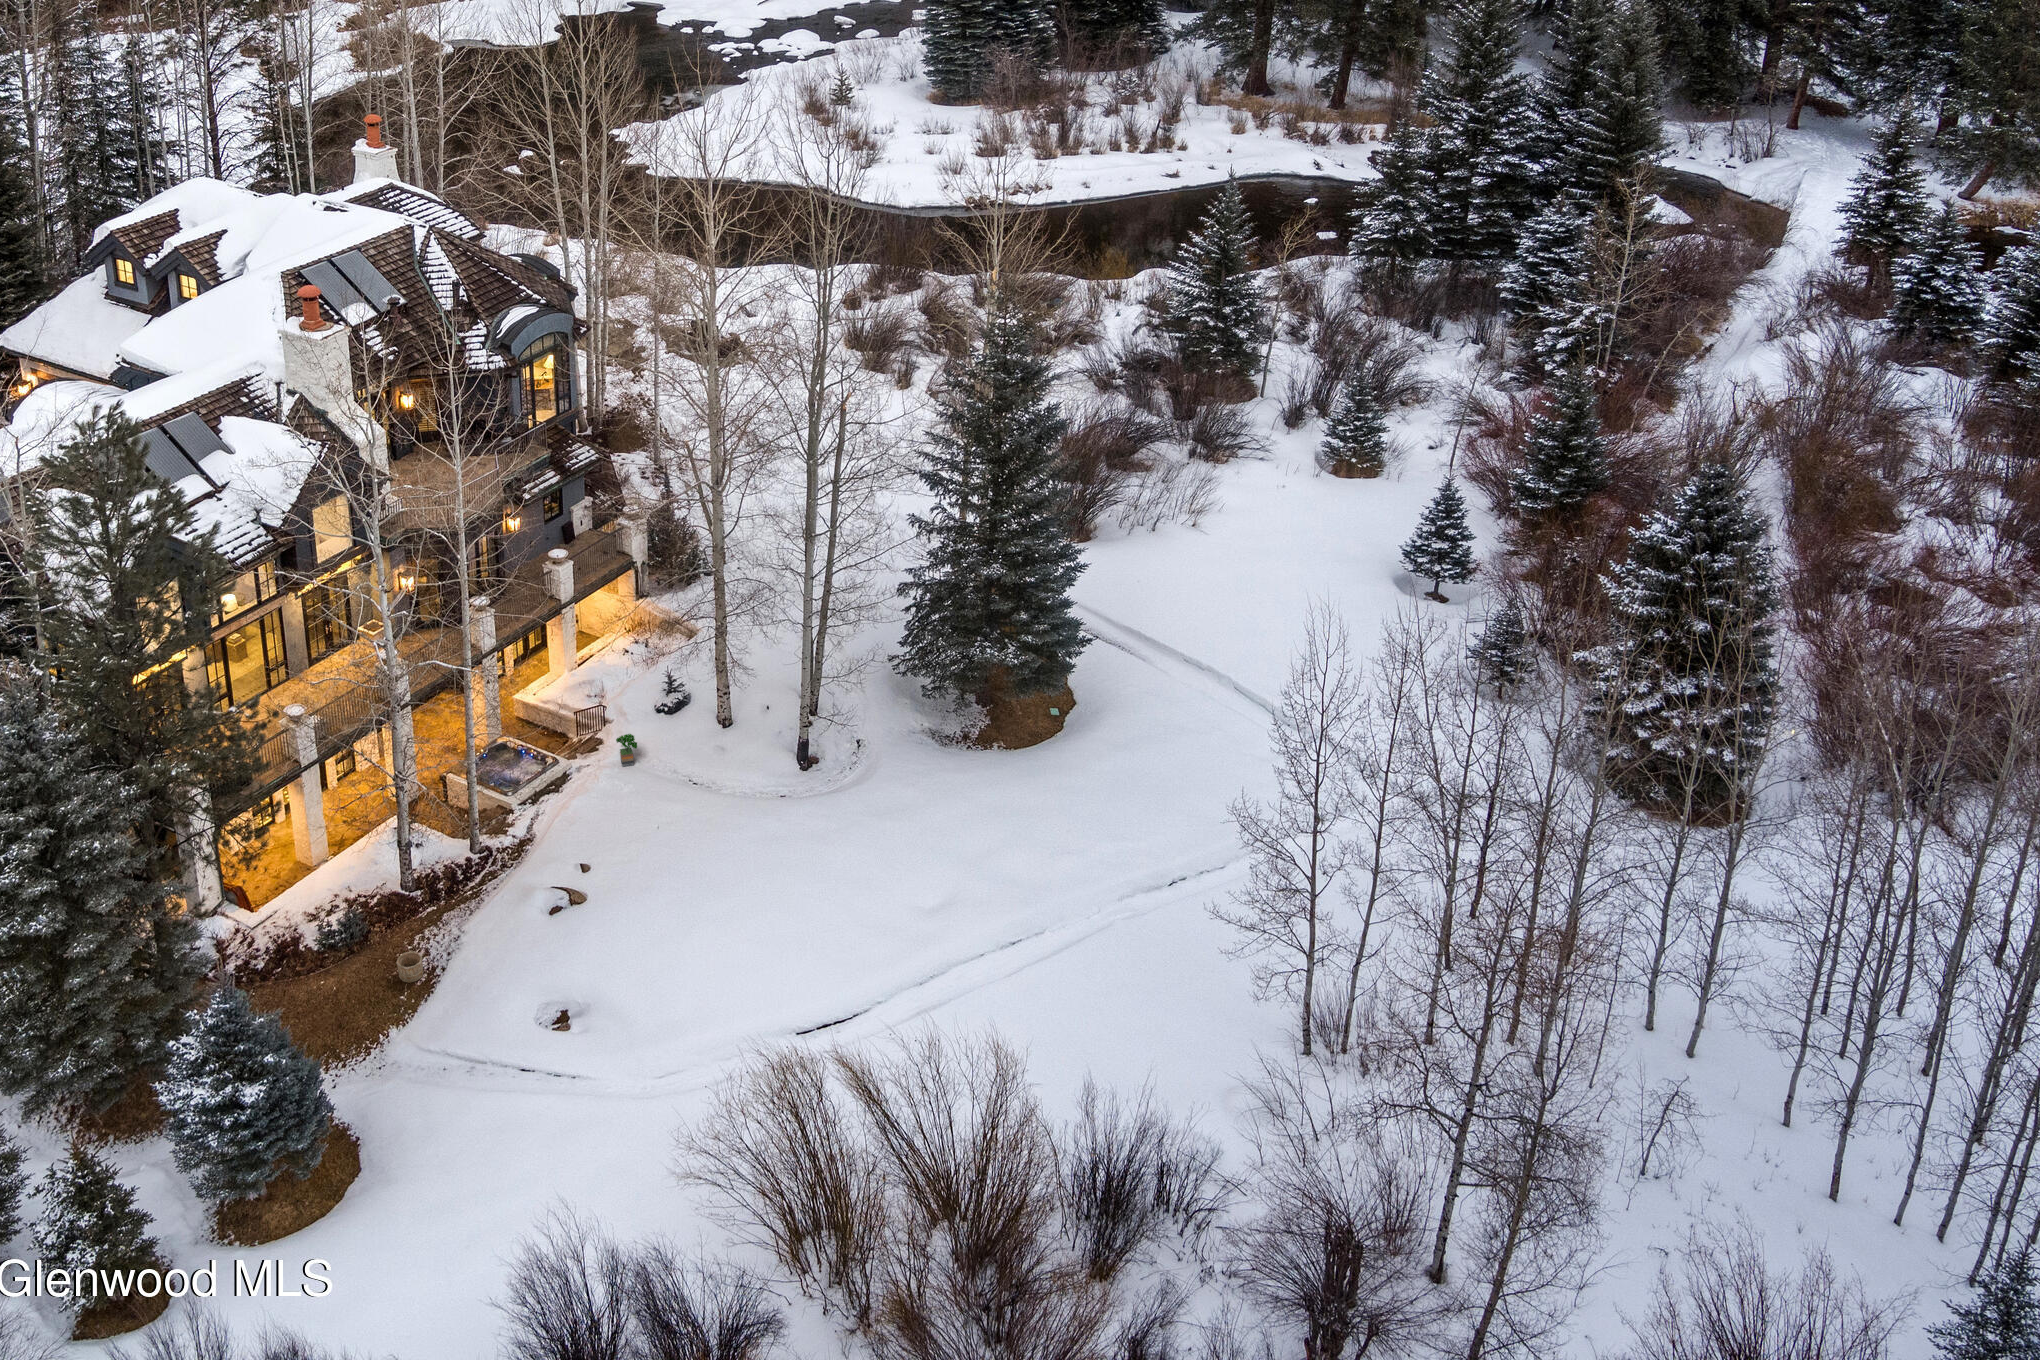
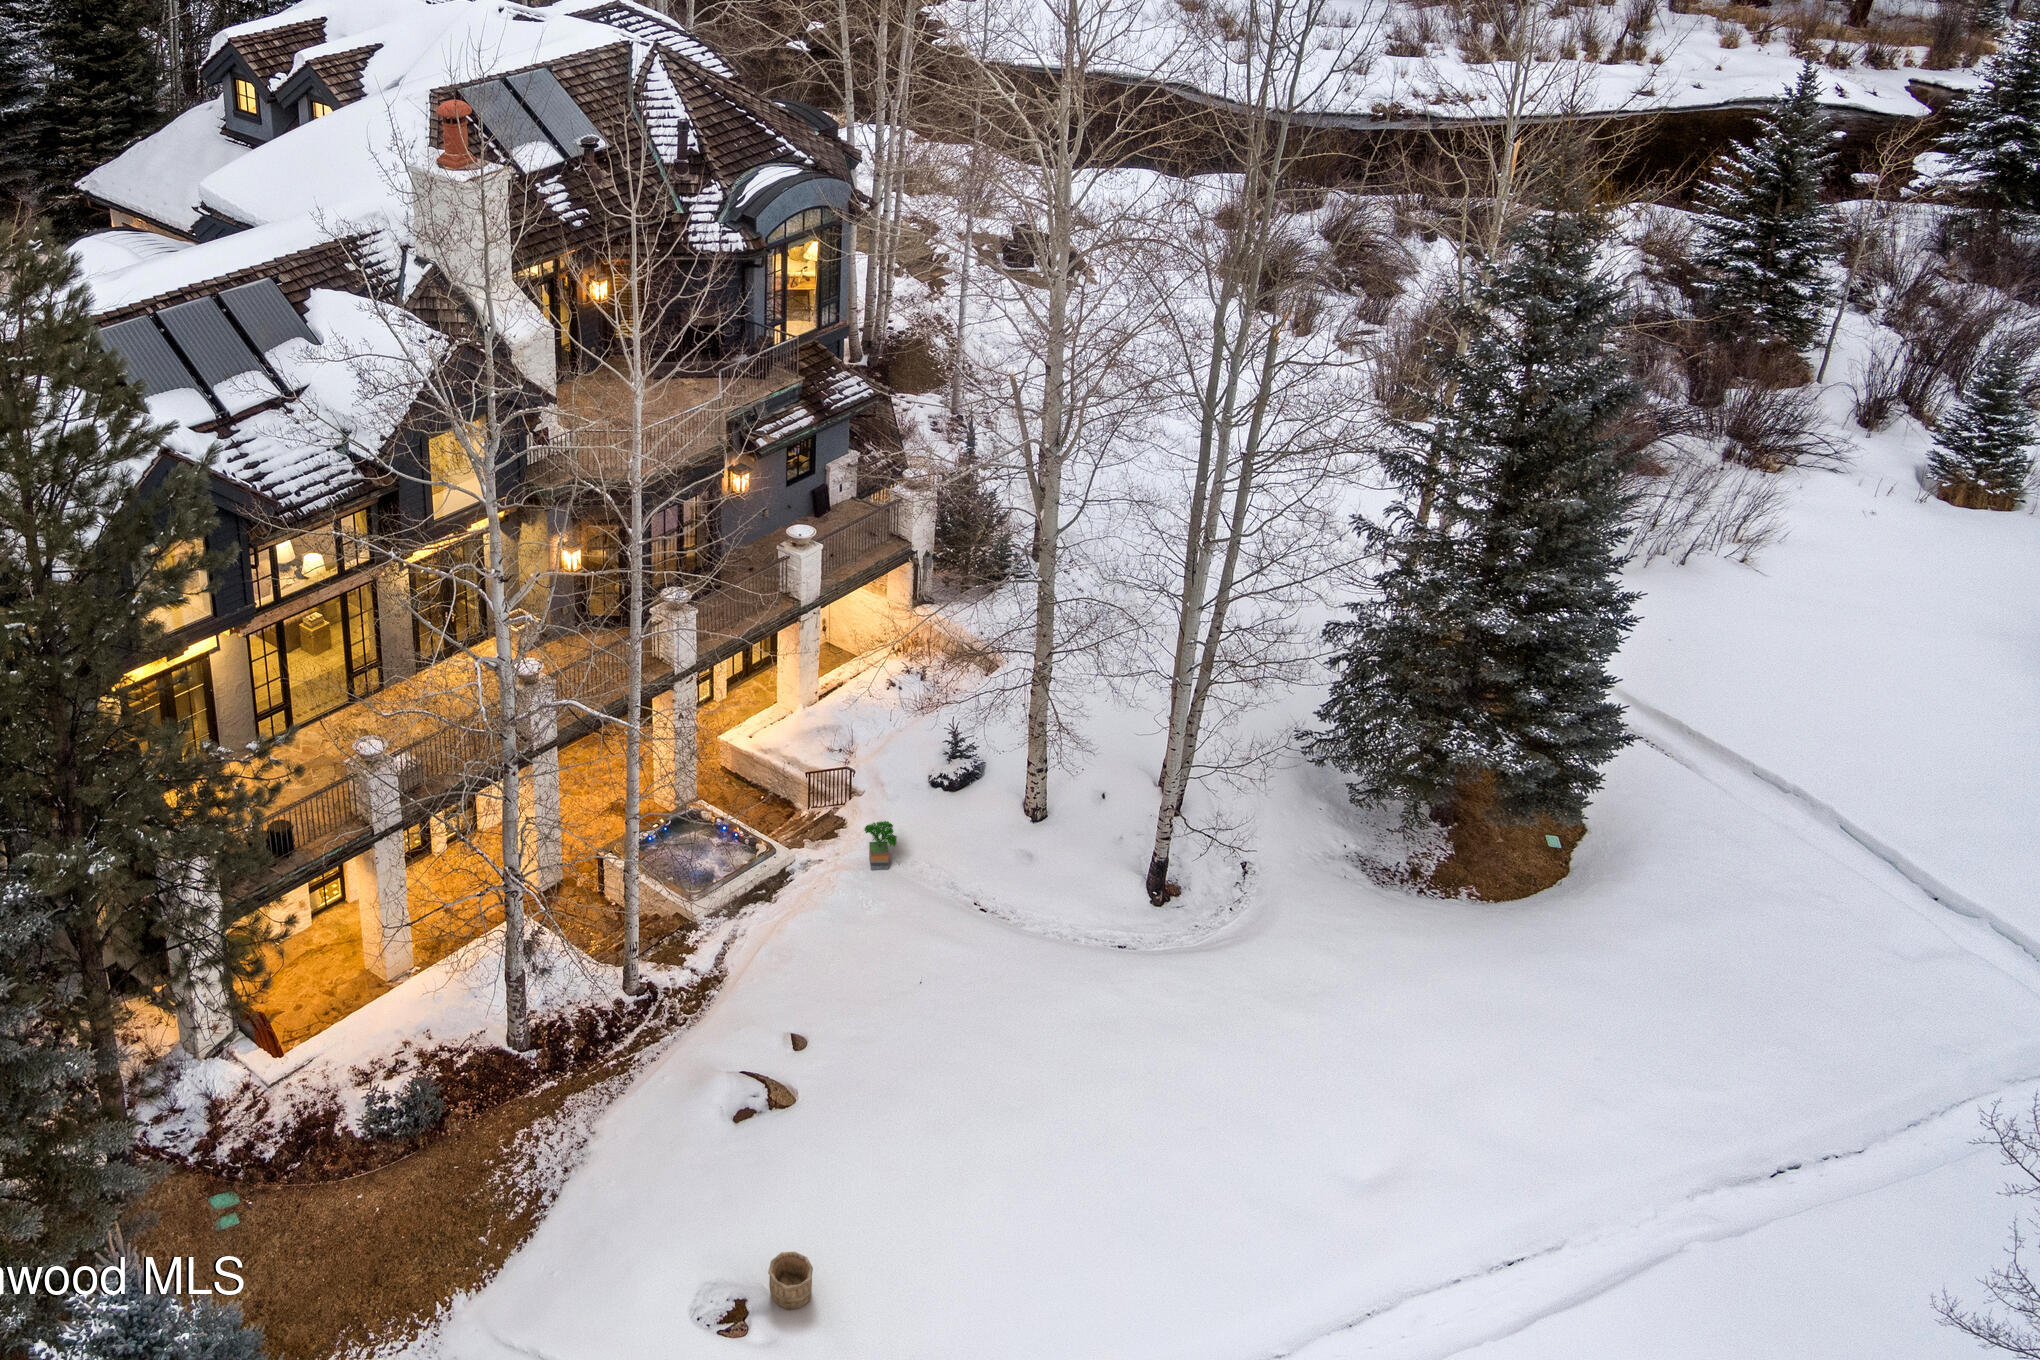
wooden bucket: present [396,951,423,983] -> present [768,1252,813,1310]

